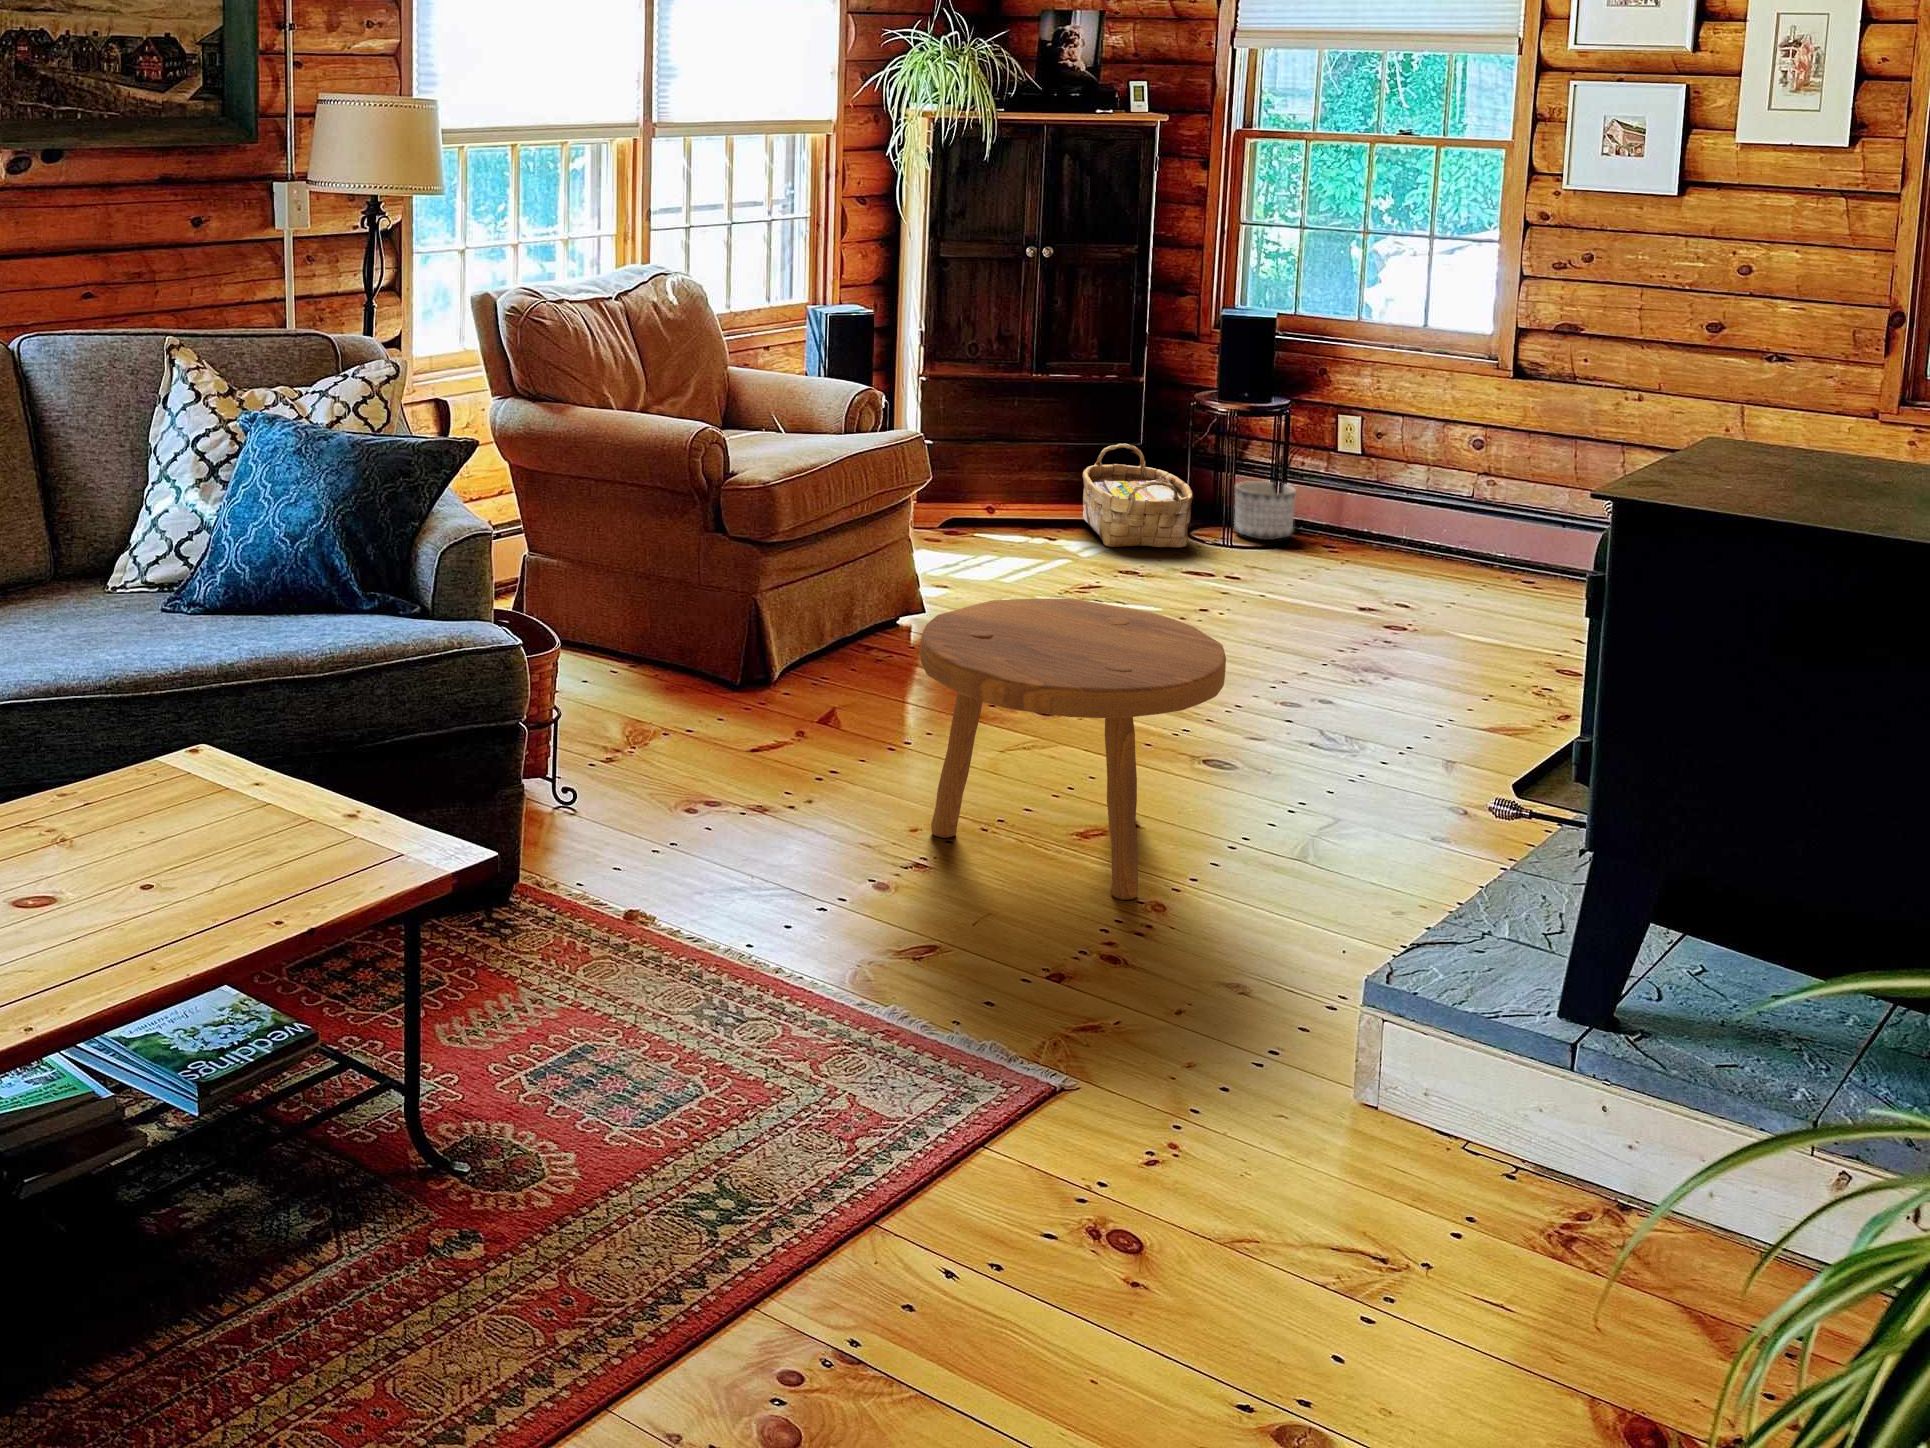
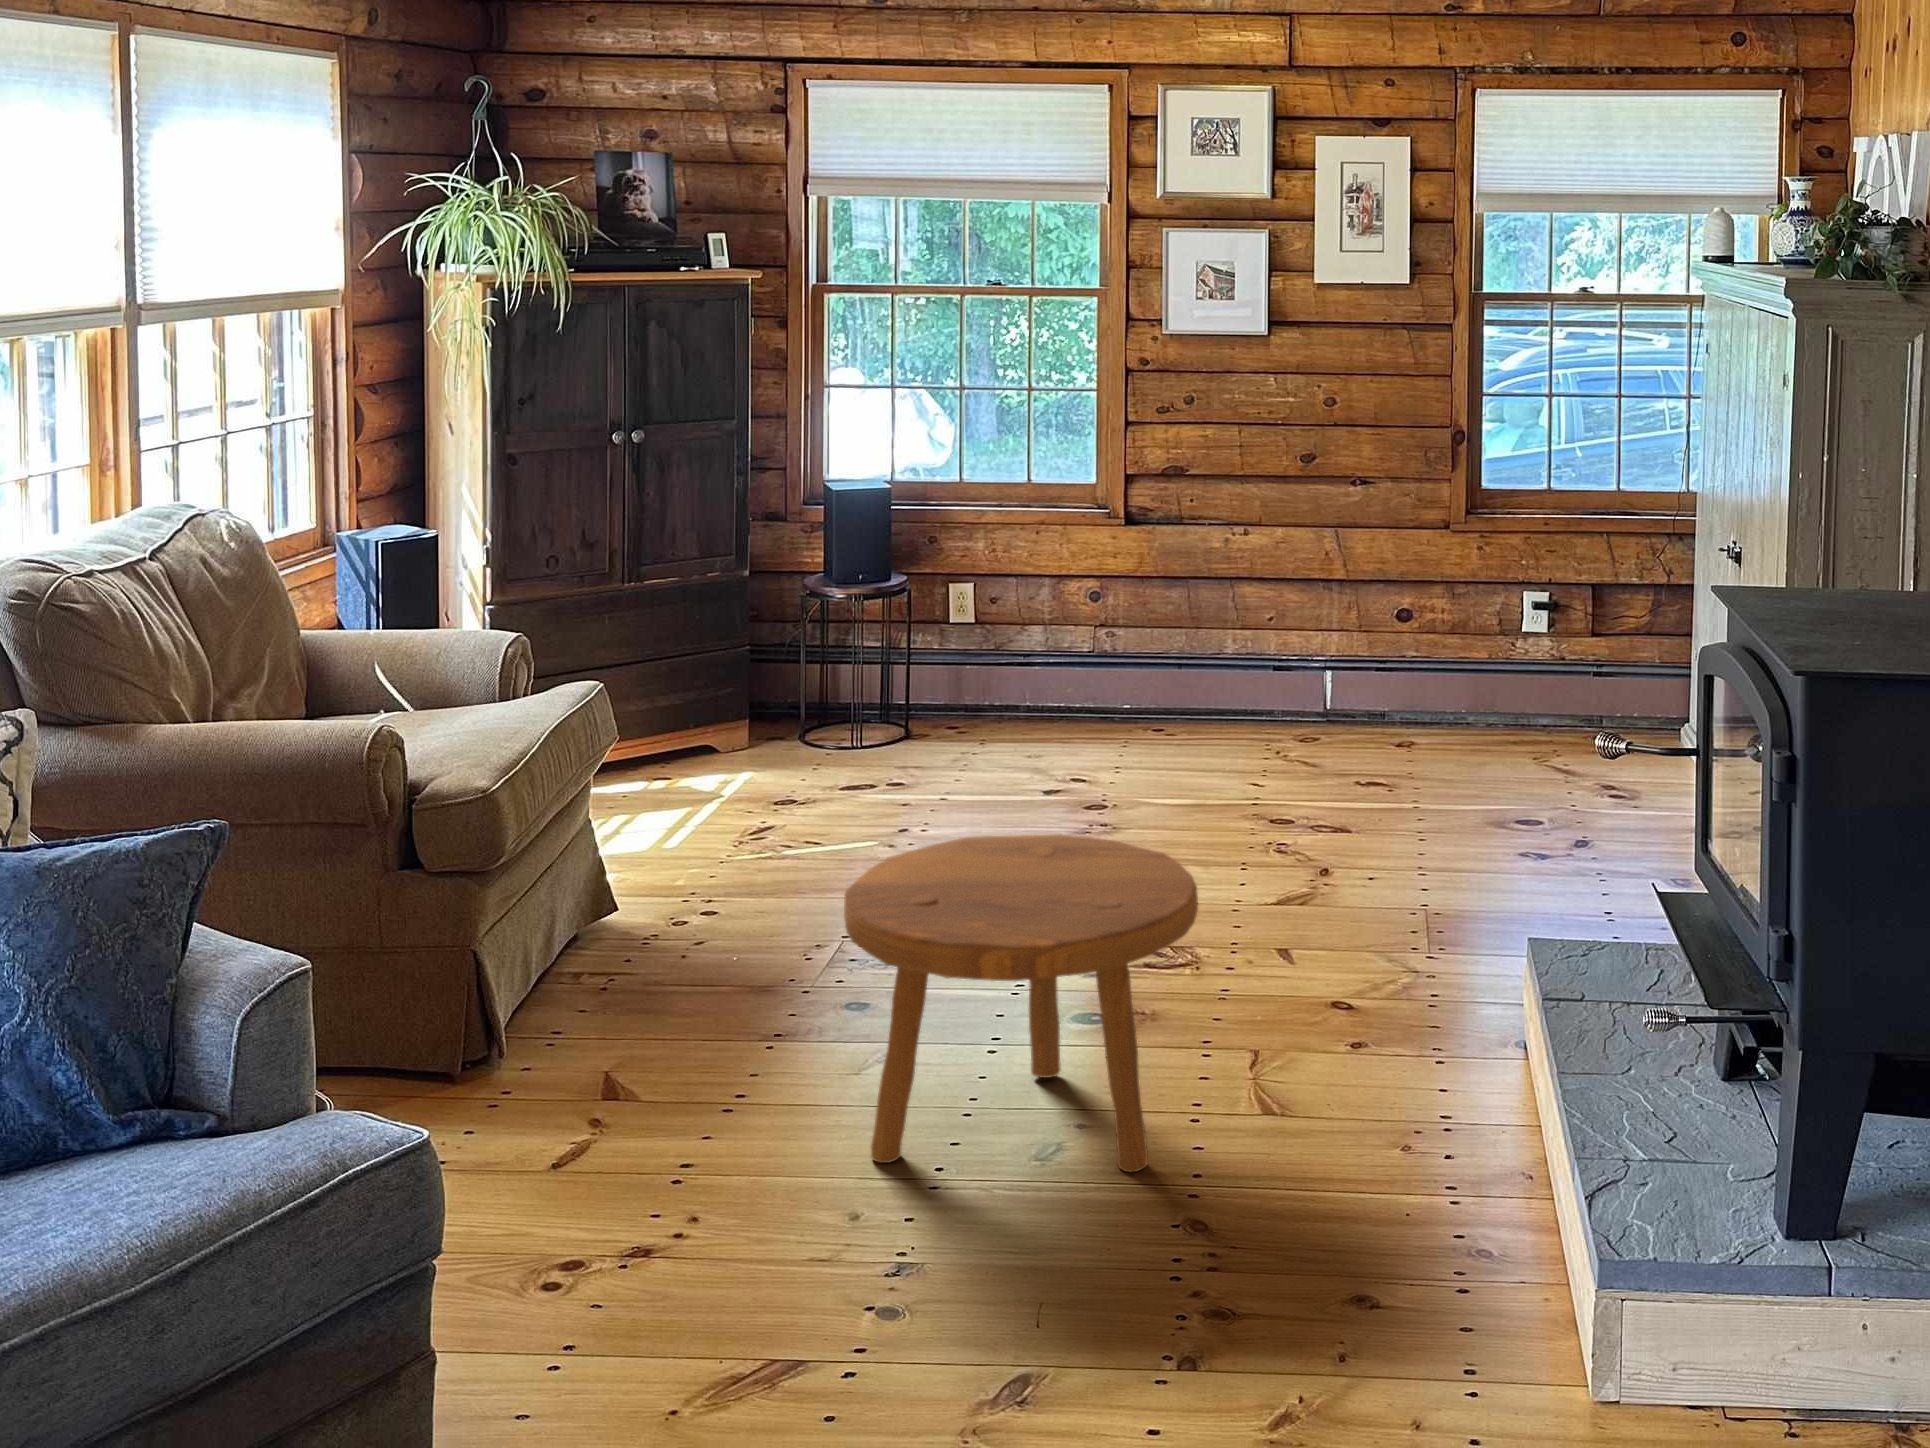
woven basket: present [1083,444,1193,548] -> none [688,652,825,775]
planter: present [1234,481,1296,540] -> none [852,671,917,737]

